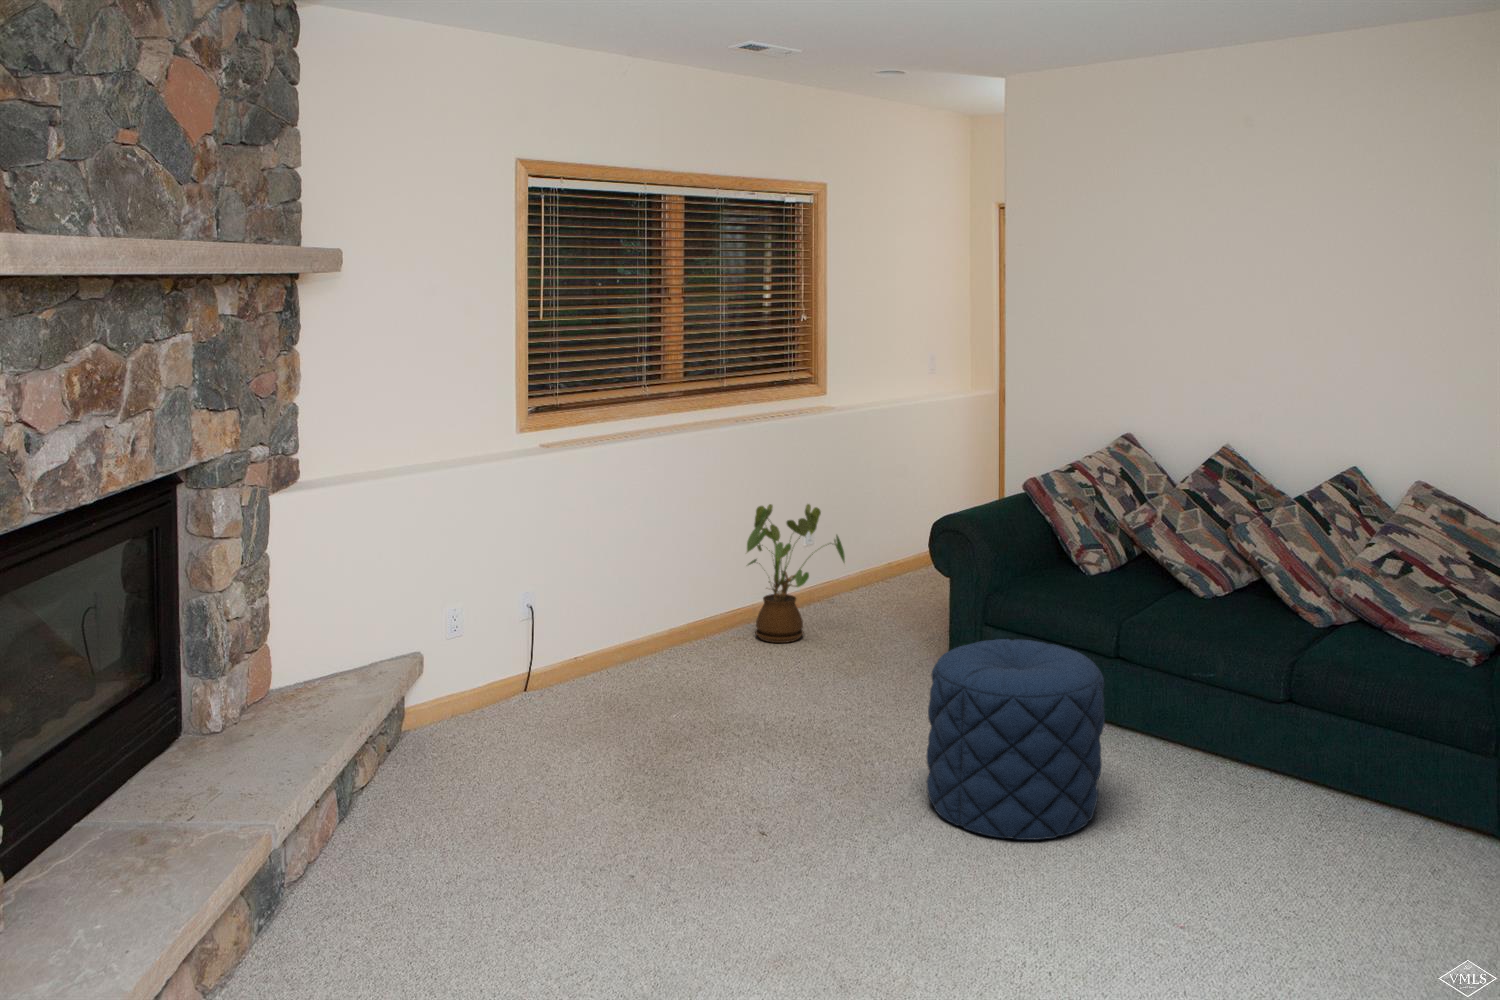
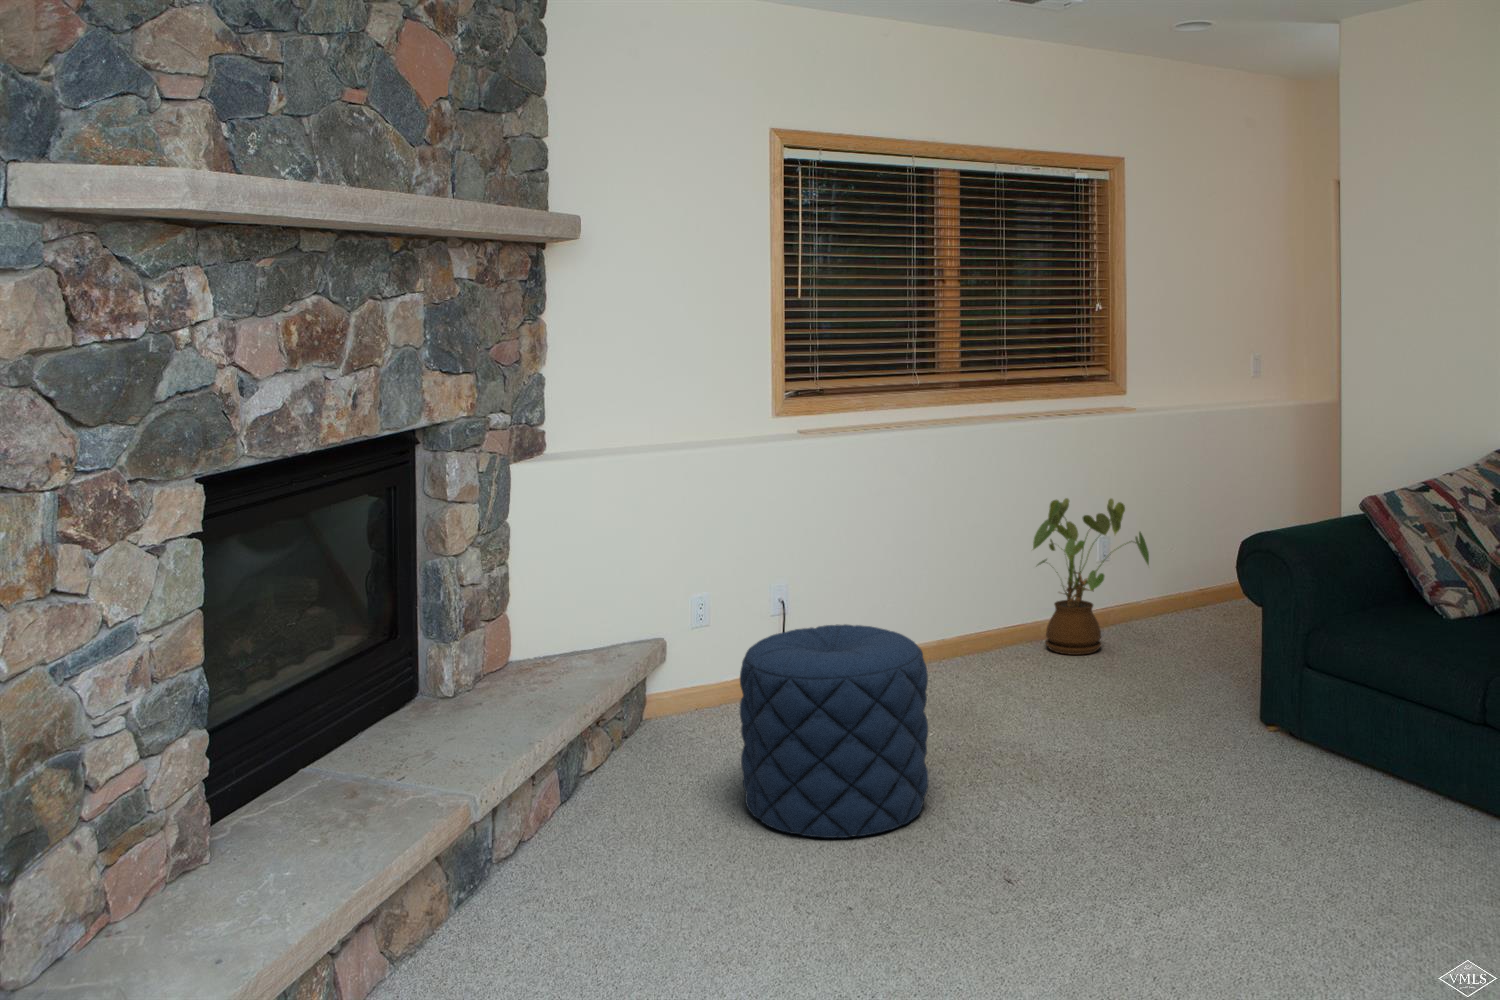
pouf: present [926,639,1105,840] -> present [740,624,928,838]

